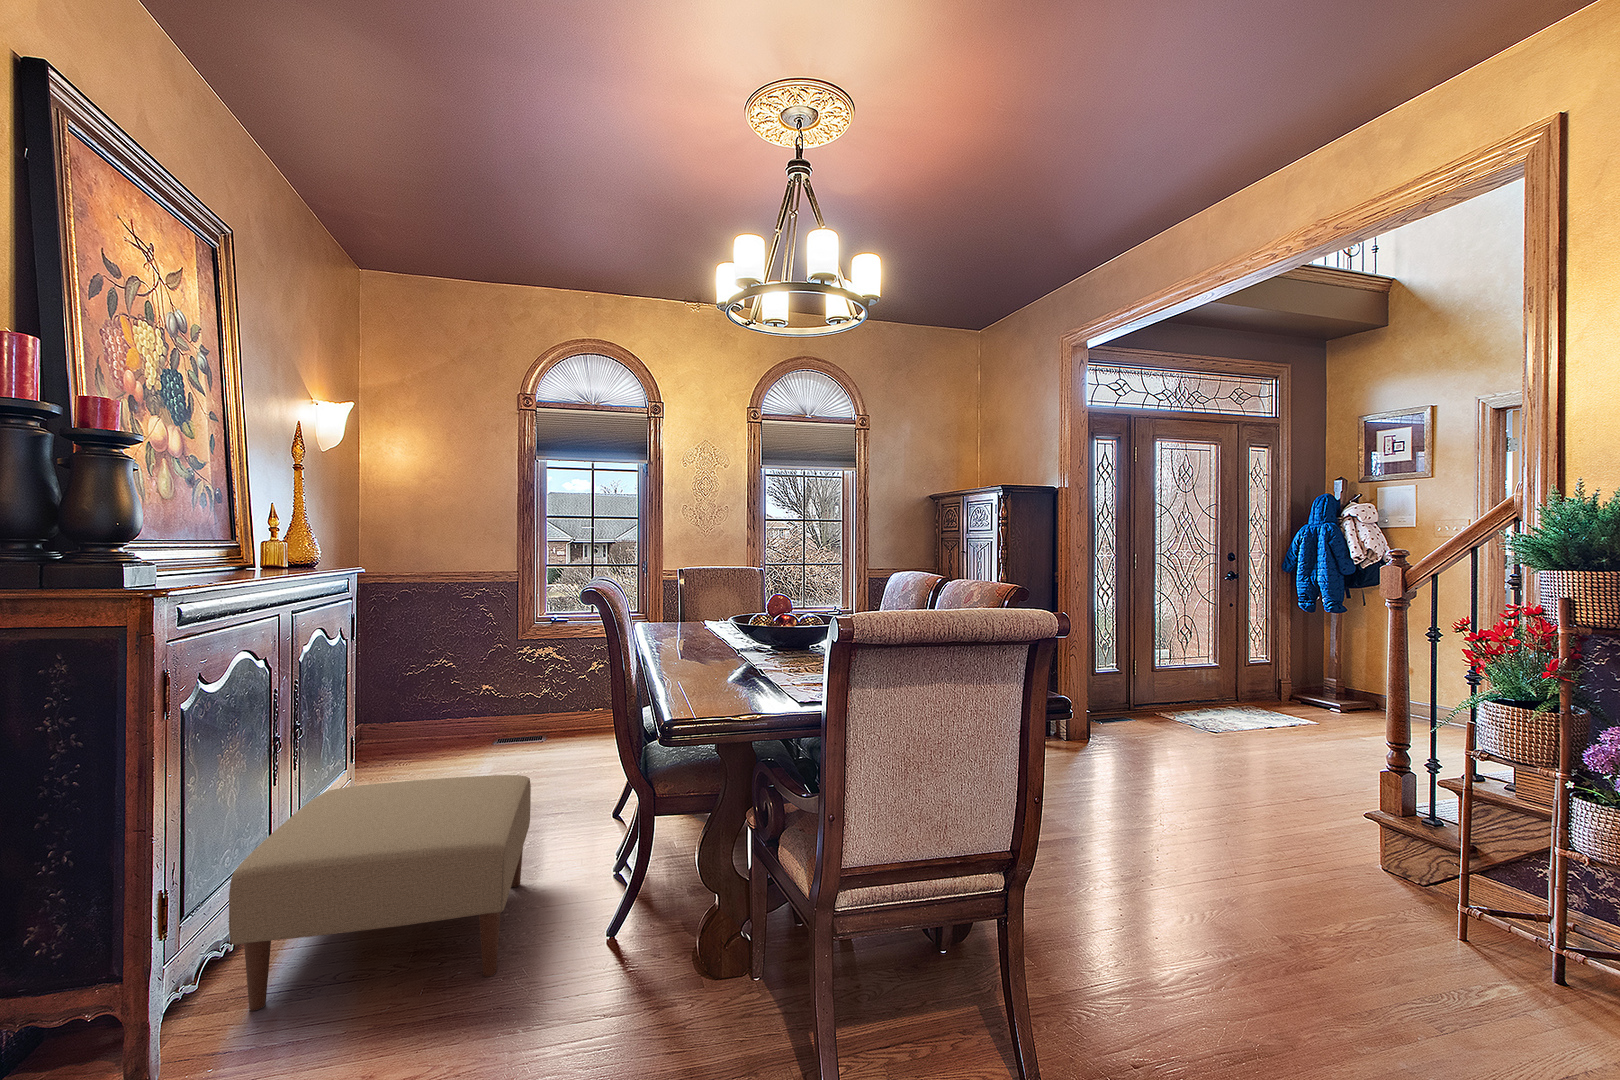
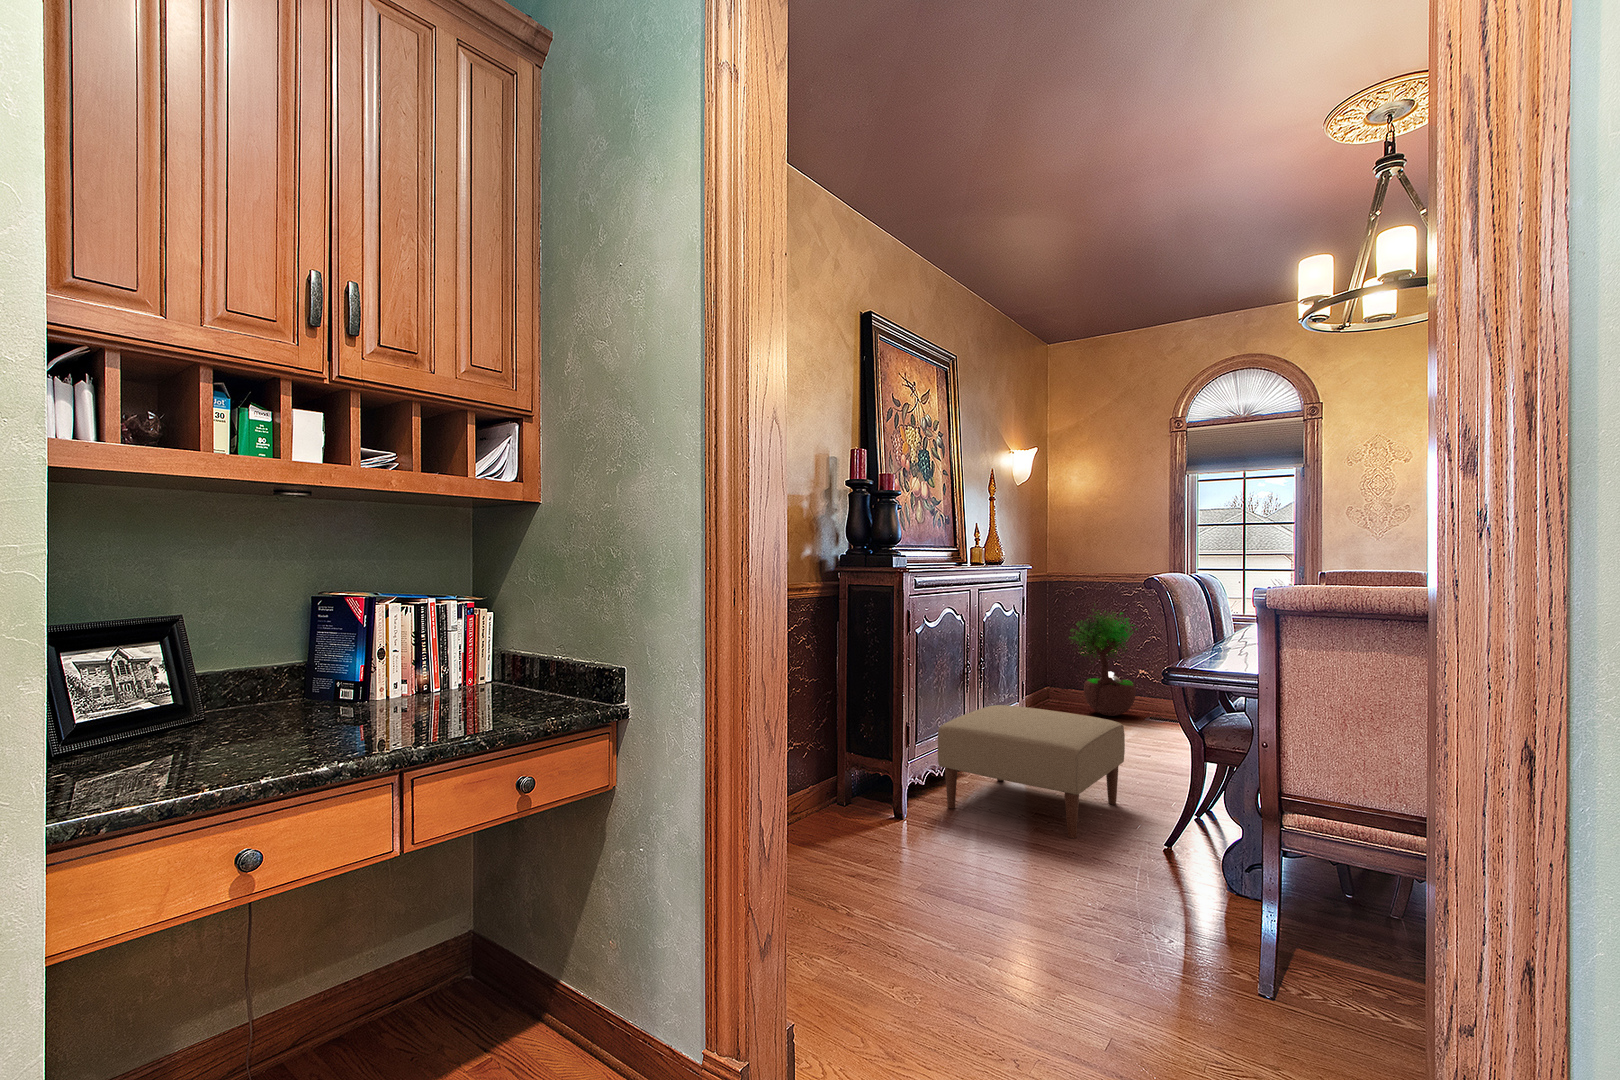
potted tree: none [396,609,487,745] -> present [1069,604,1138,716]

